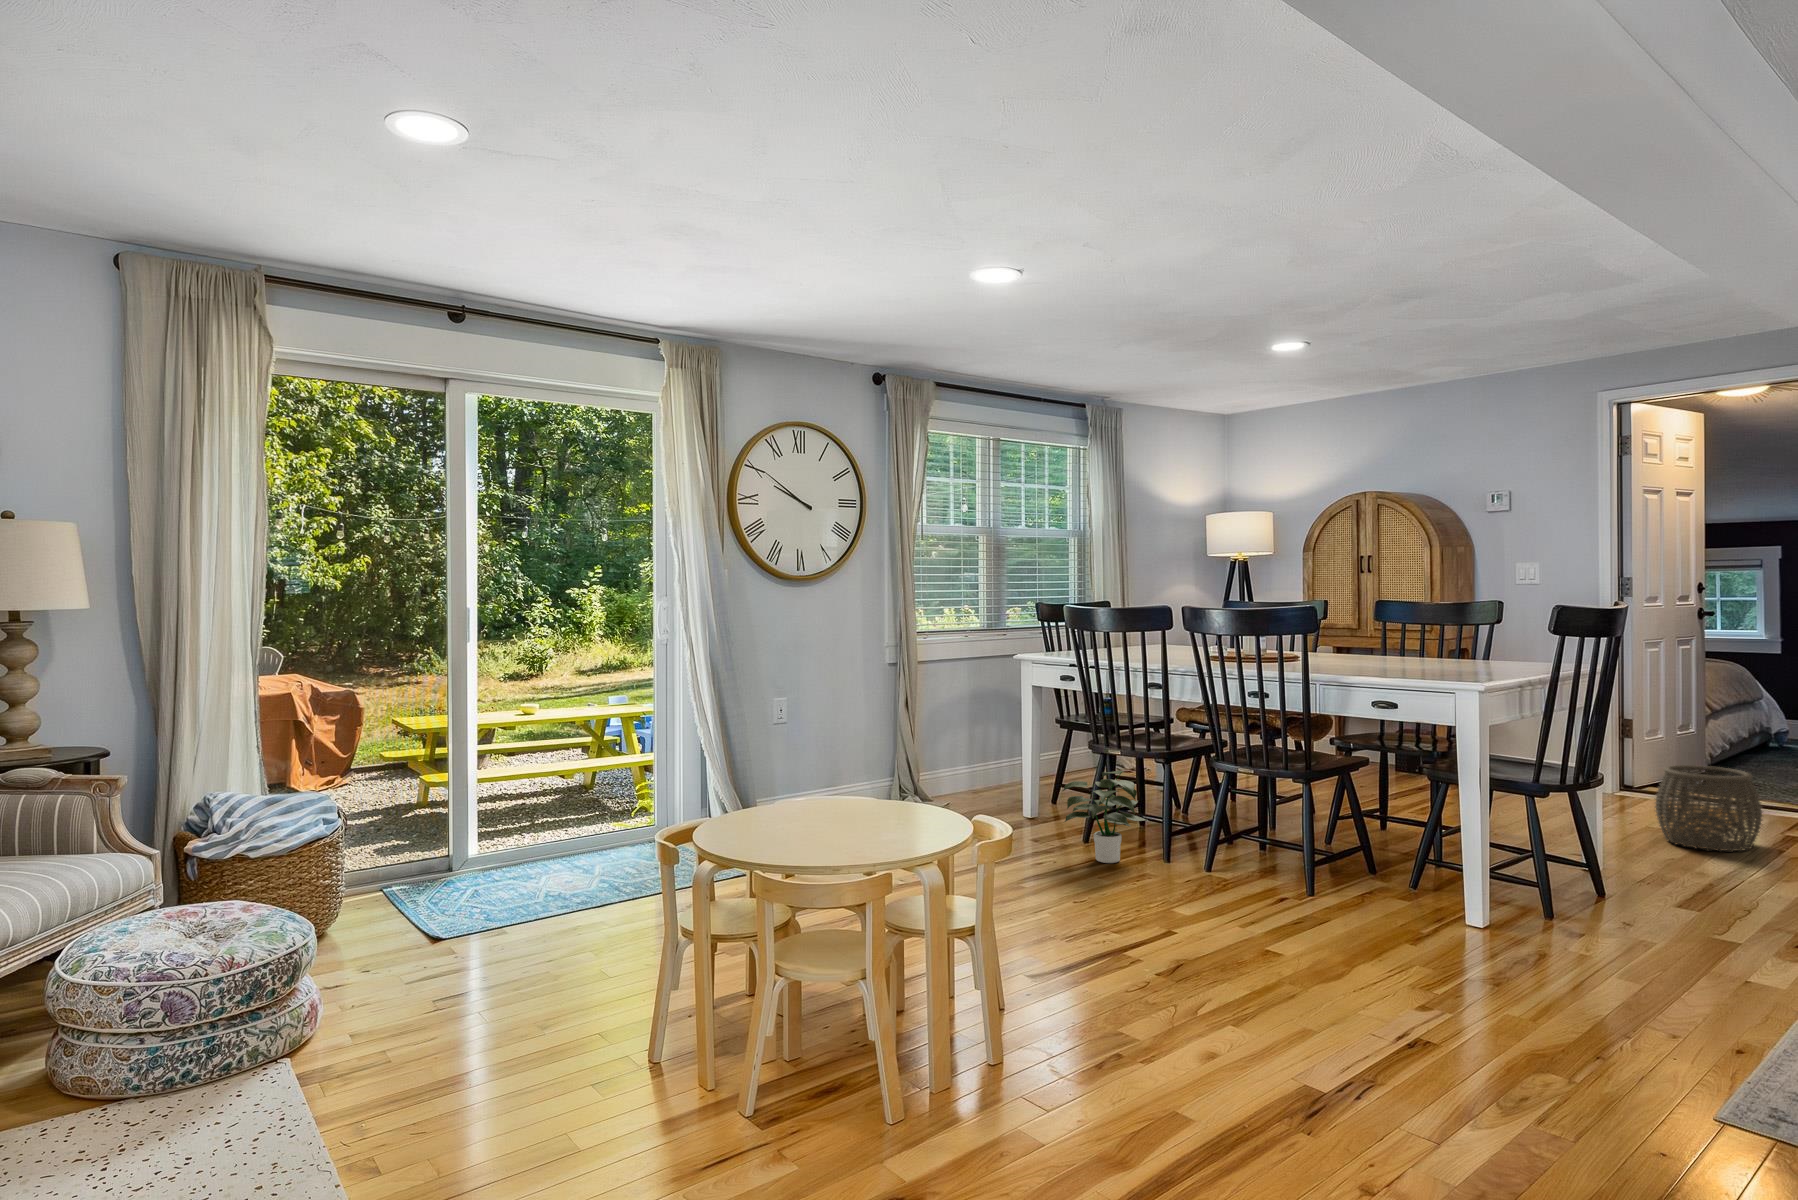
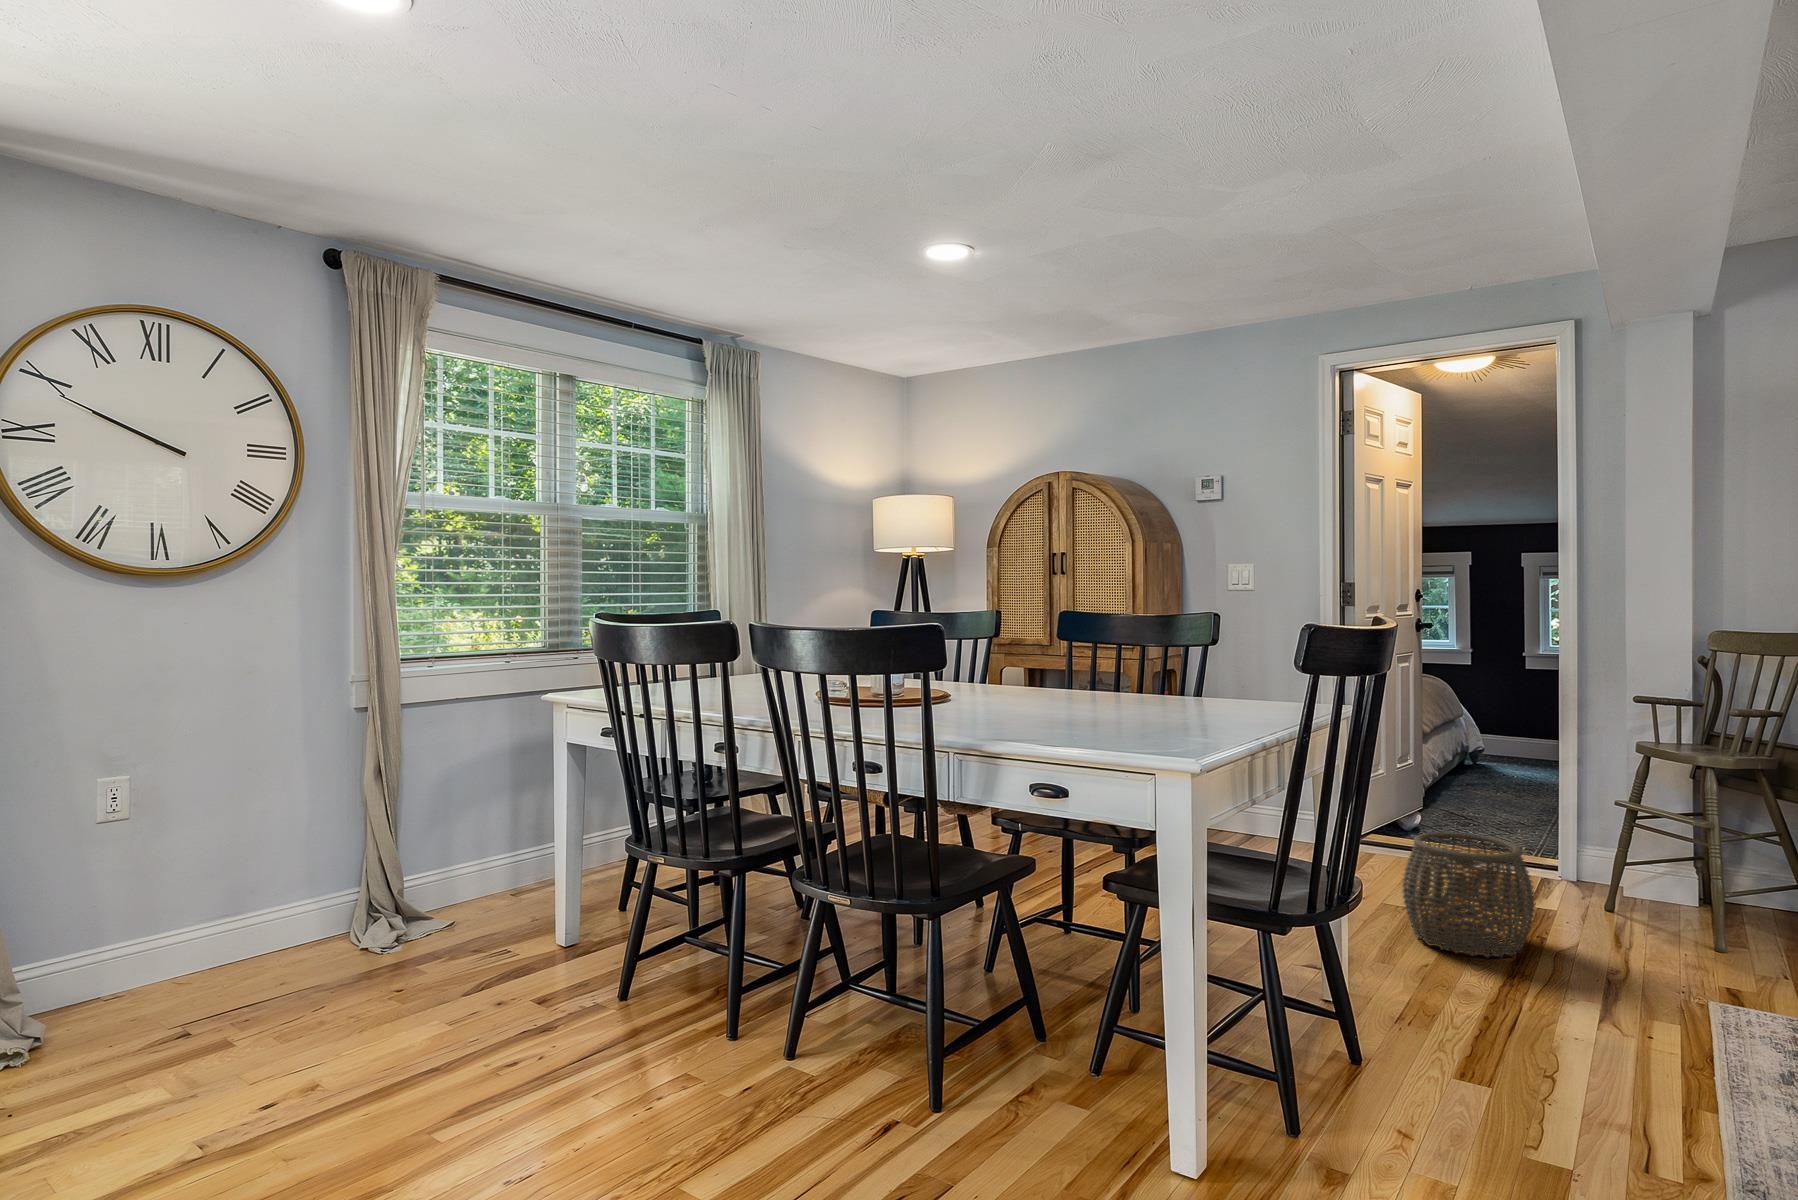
potted plant: present [1063,771,1148,863] -> none [540,891,691,1058]

